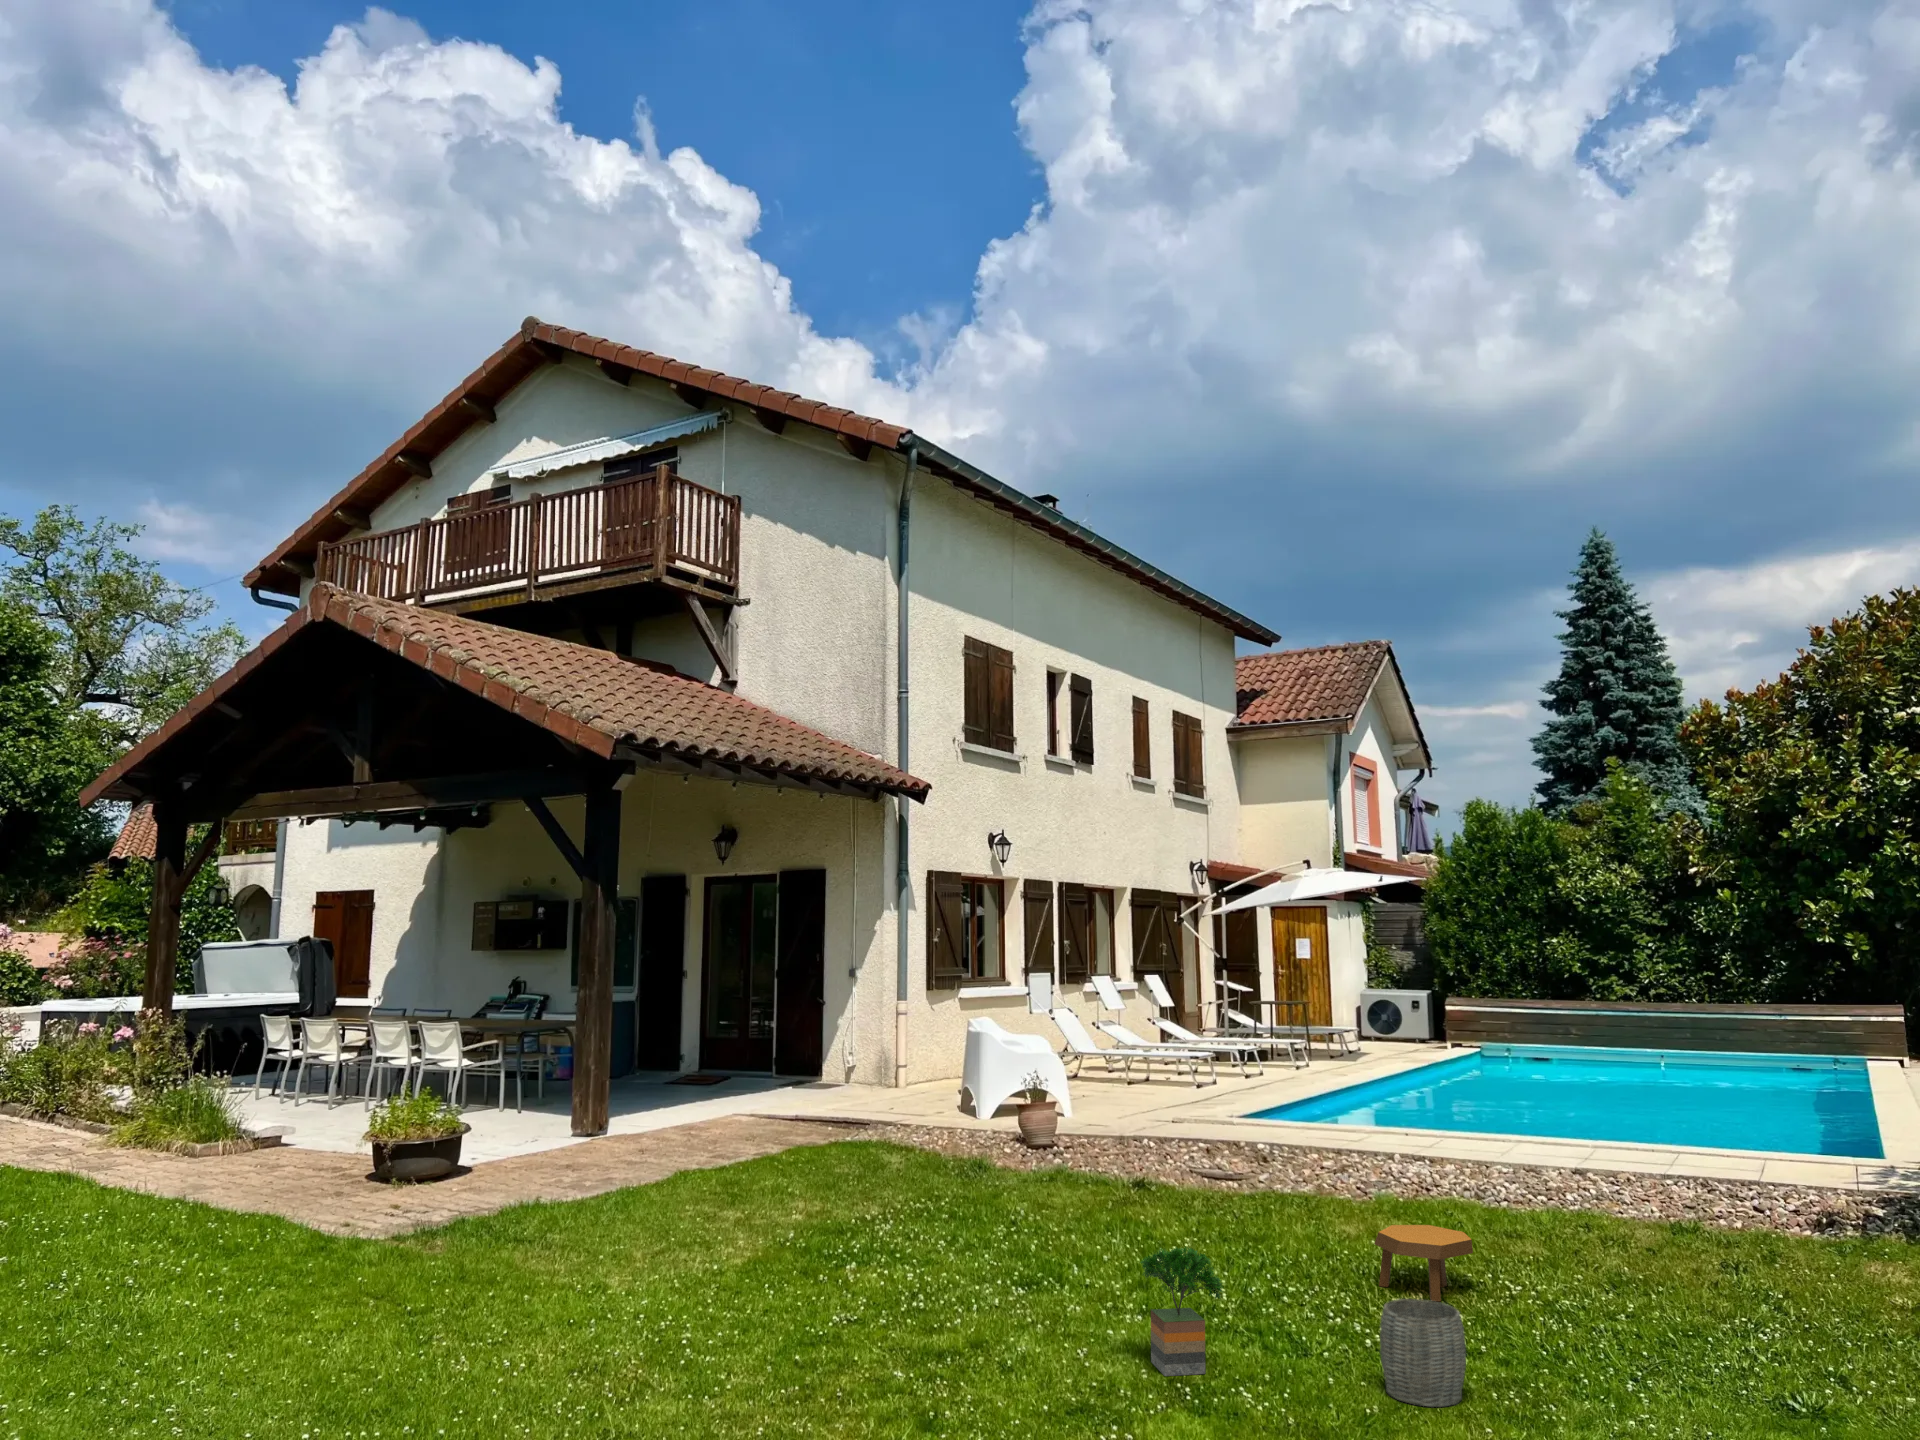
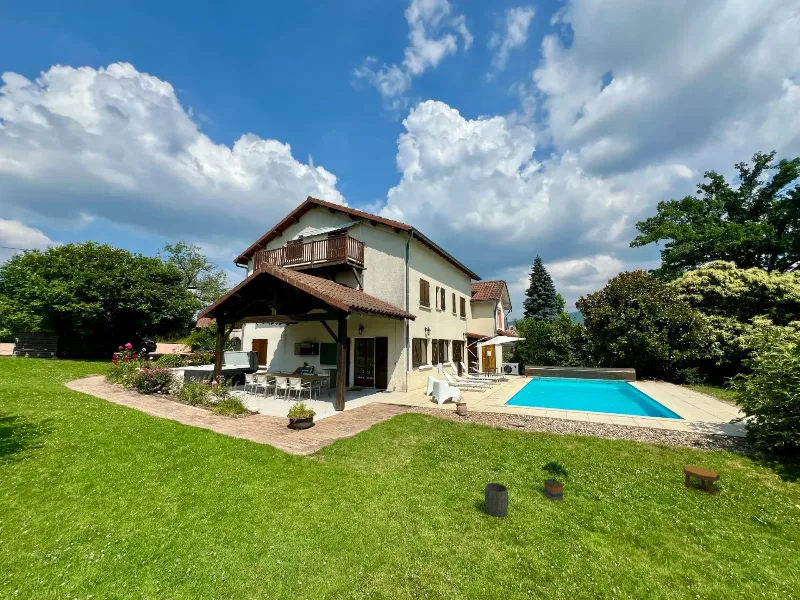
footstool: present [1374,1225,1473,1301] -> present [683,466,720,494]
woven basket: present [1380,1299,1466,1407] -> present [485,483,509,517]

